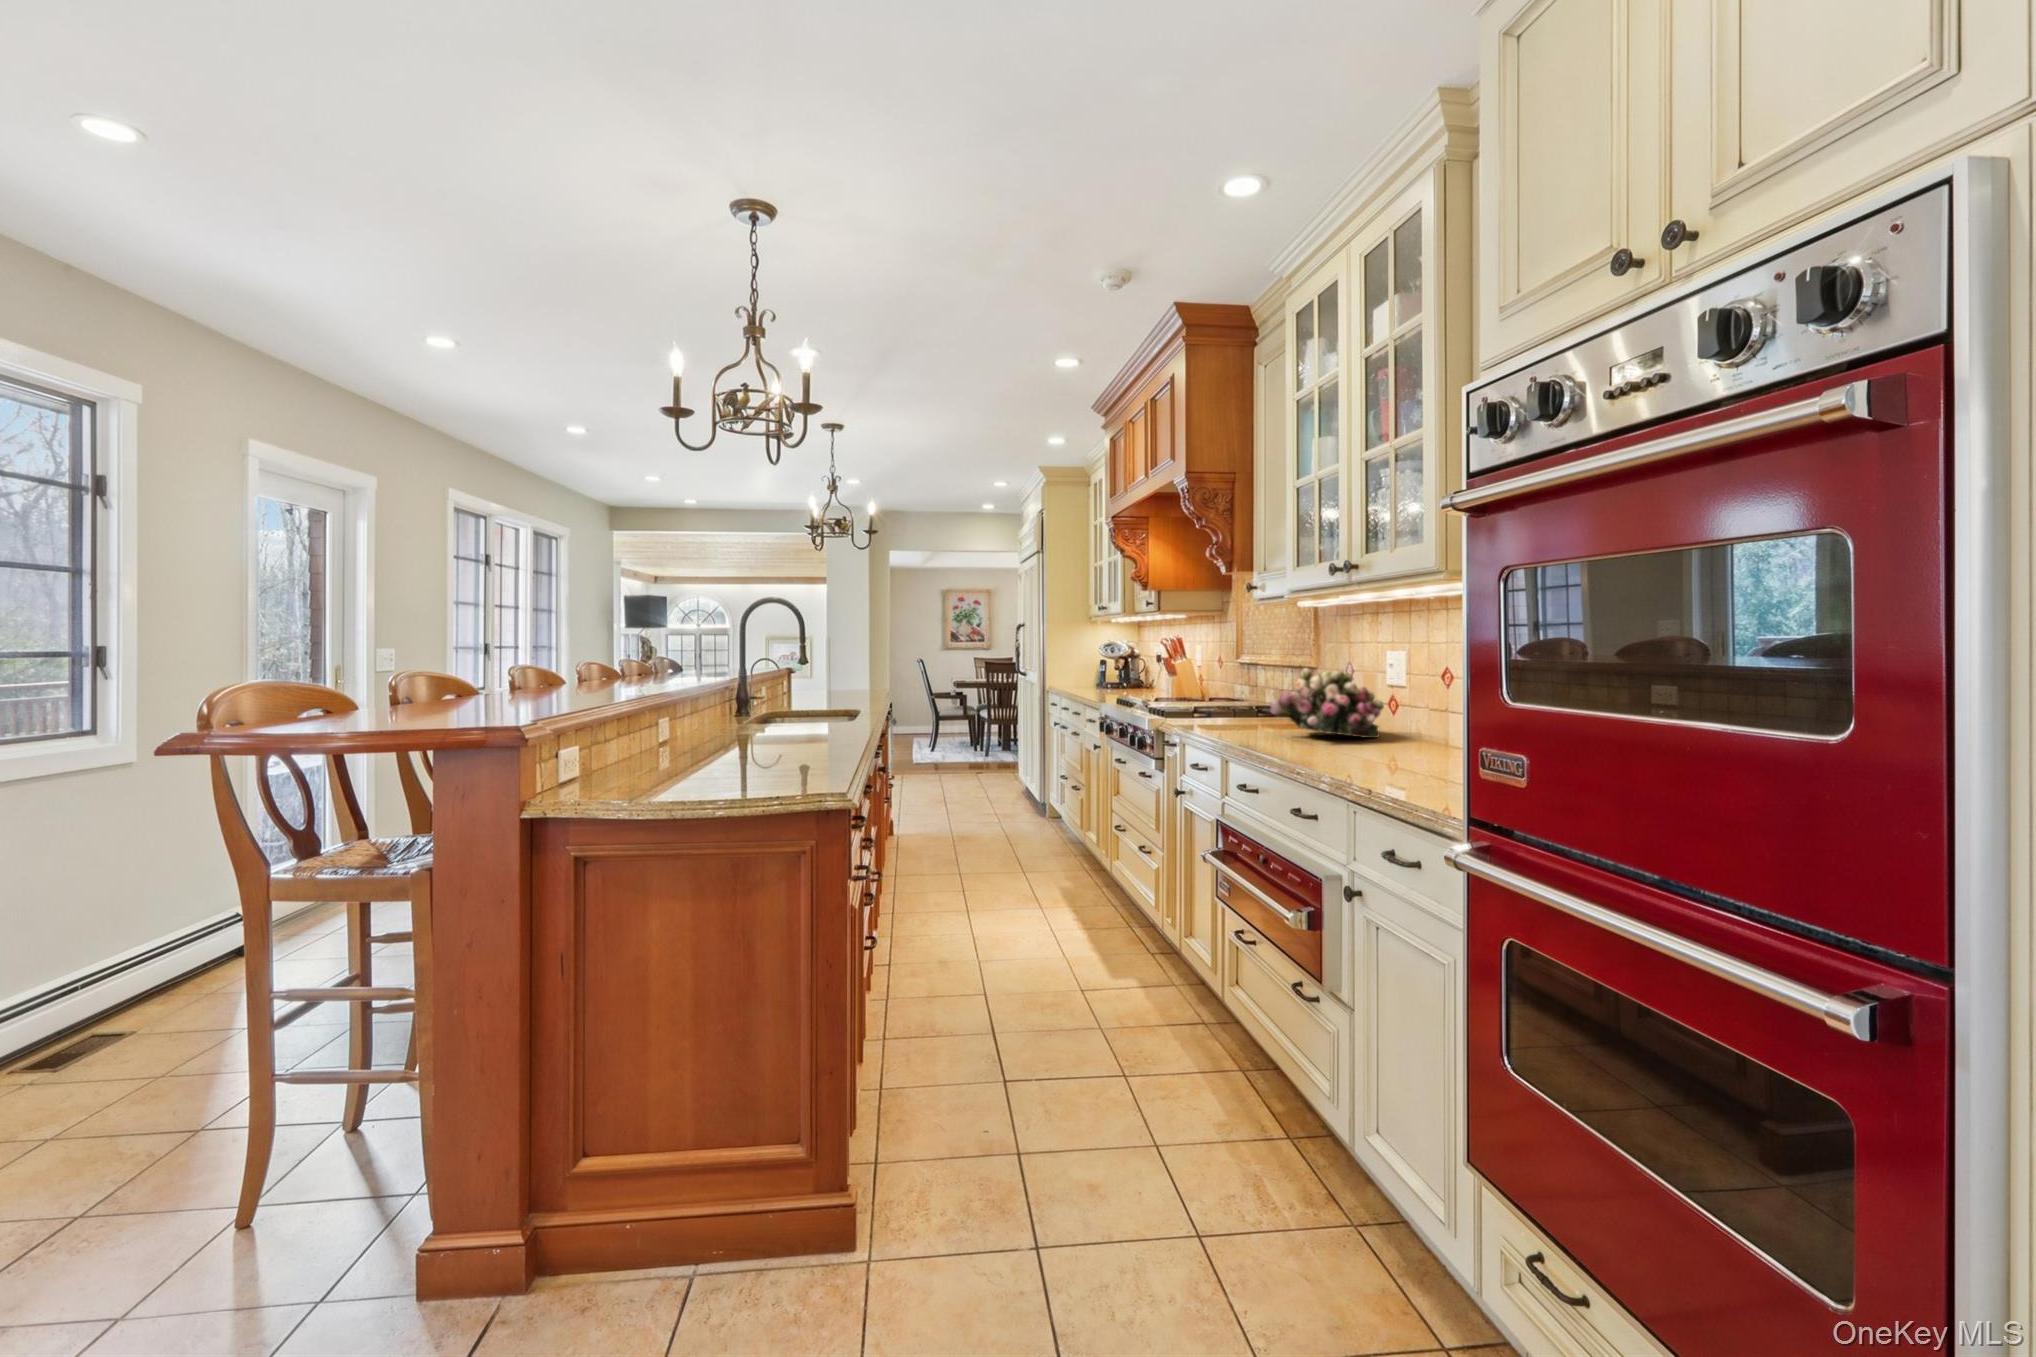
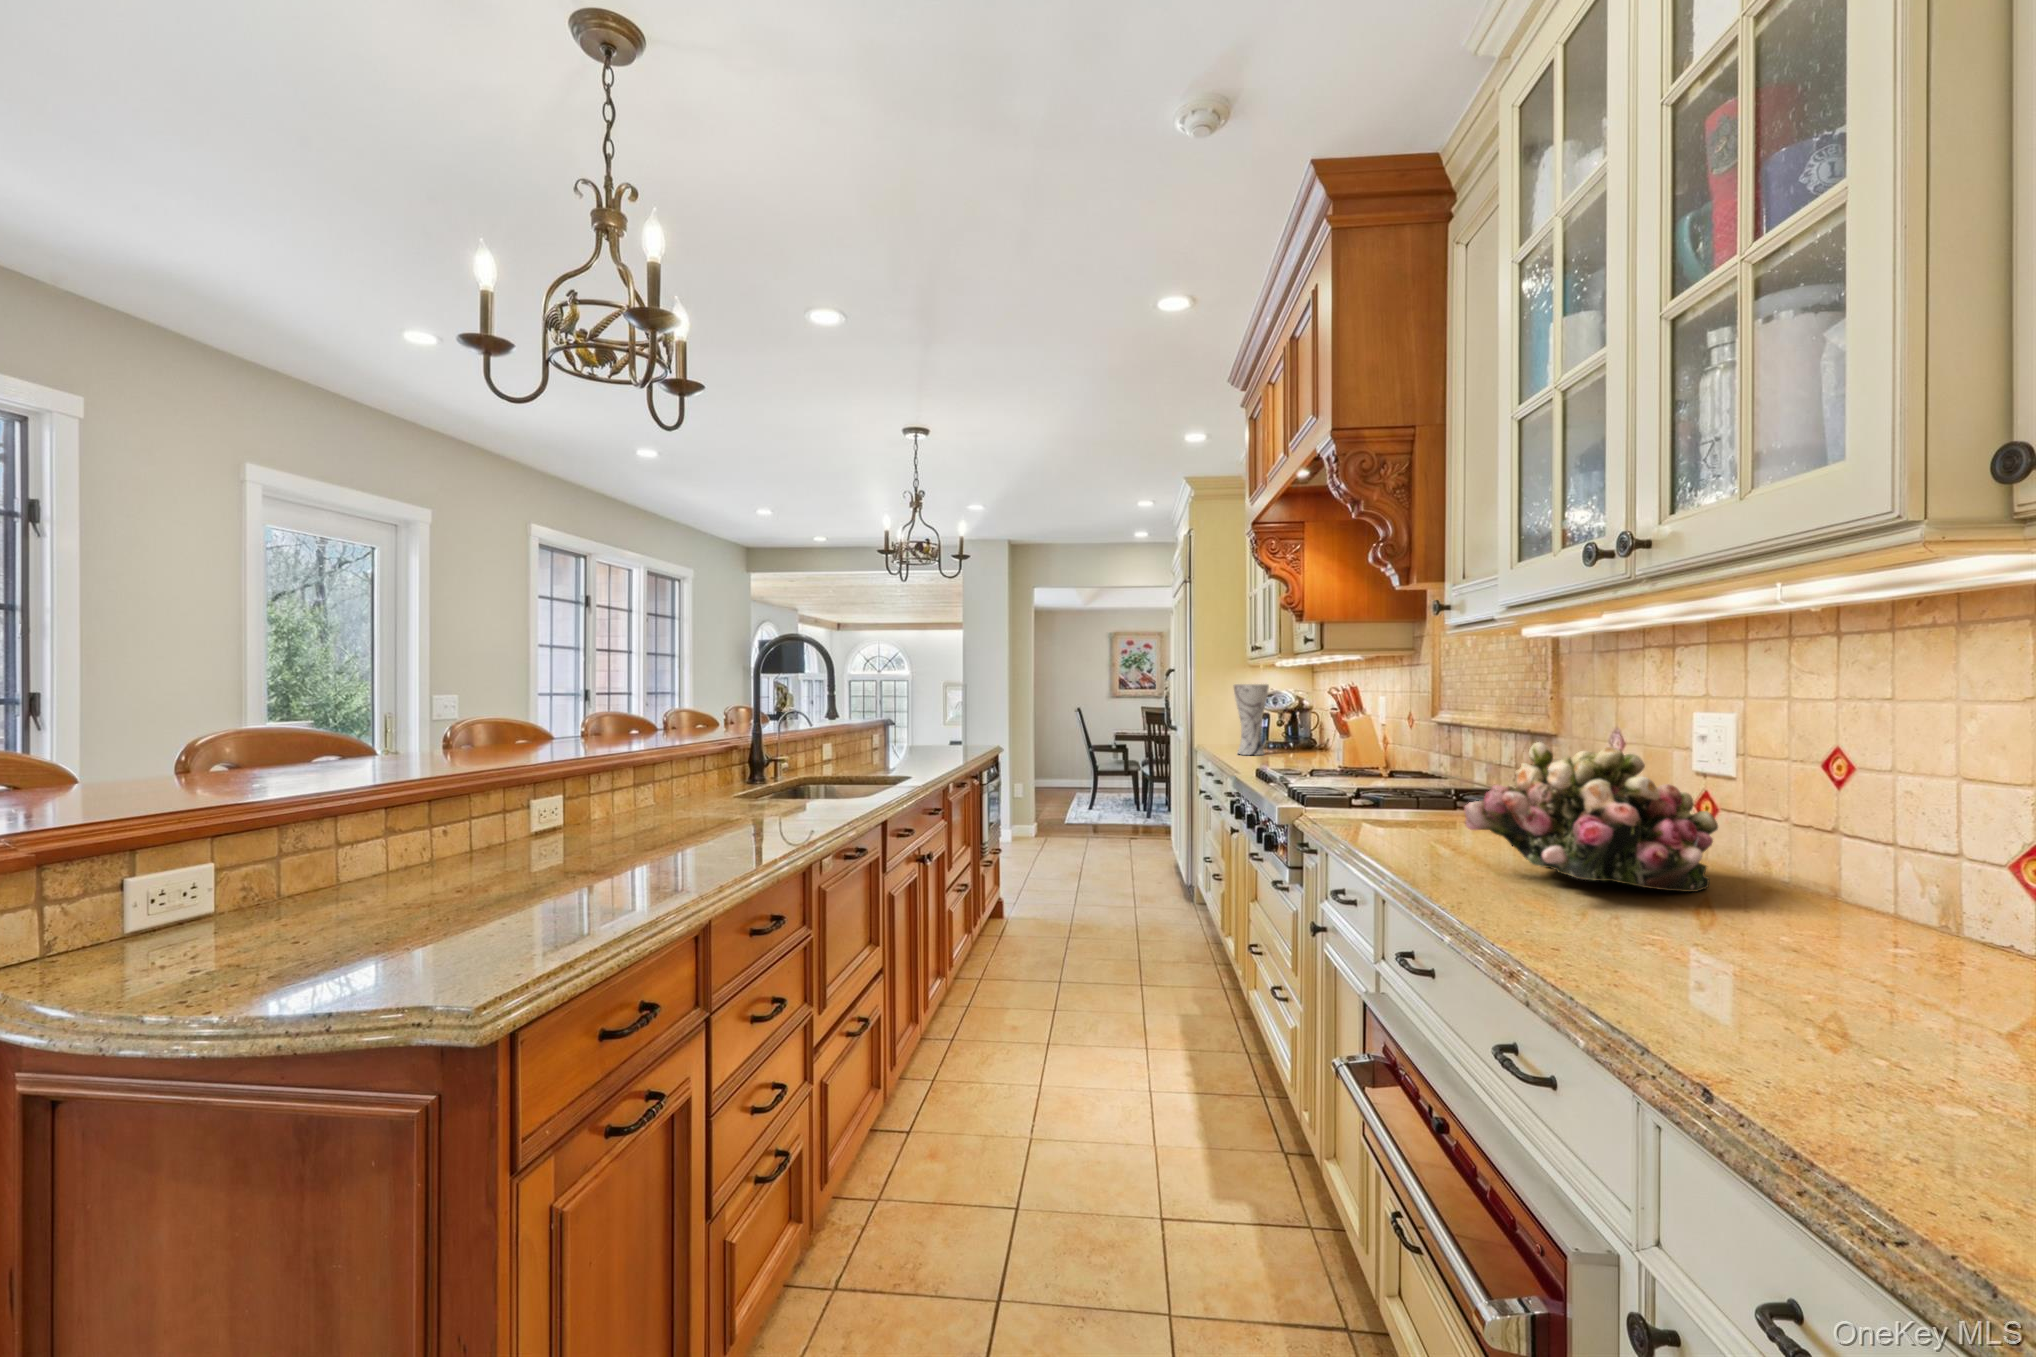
vase: none [1094,638,1119,690] -> present [1233,684,1269,755]

